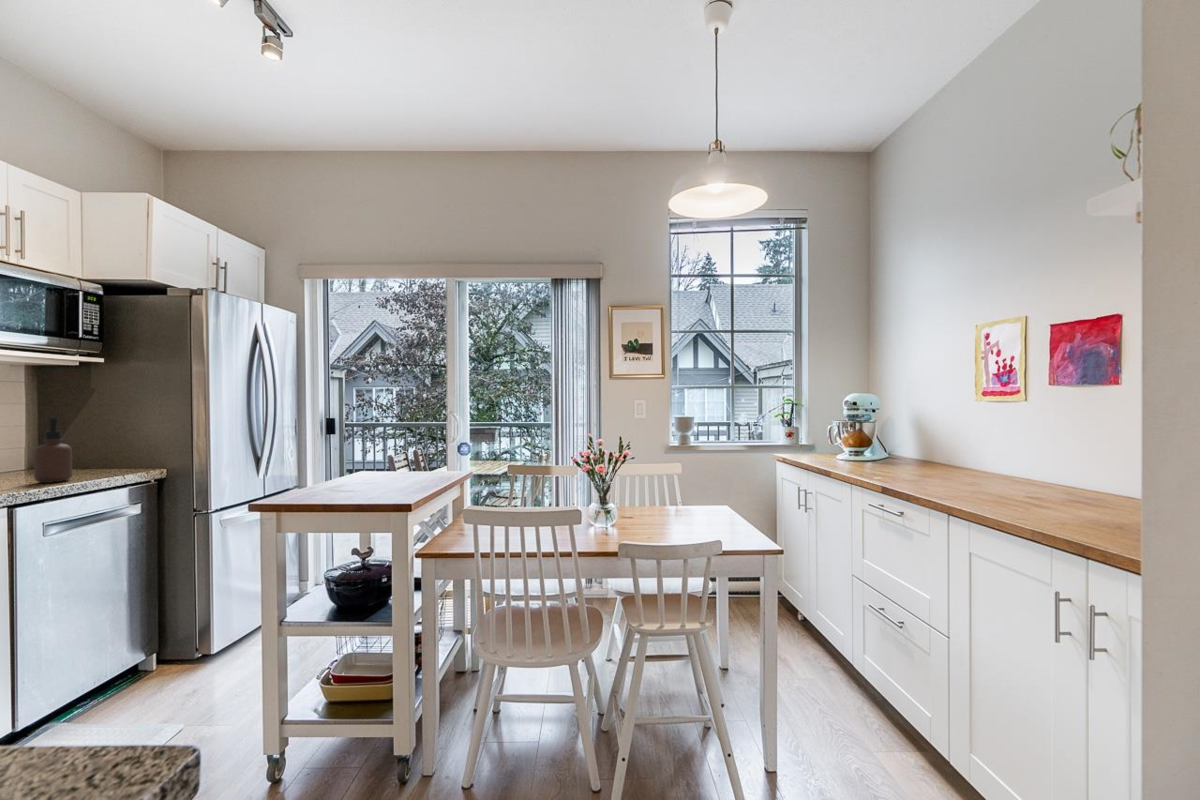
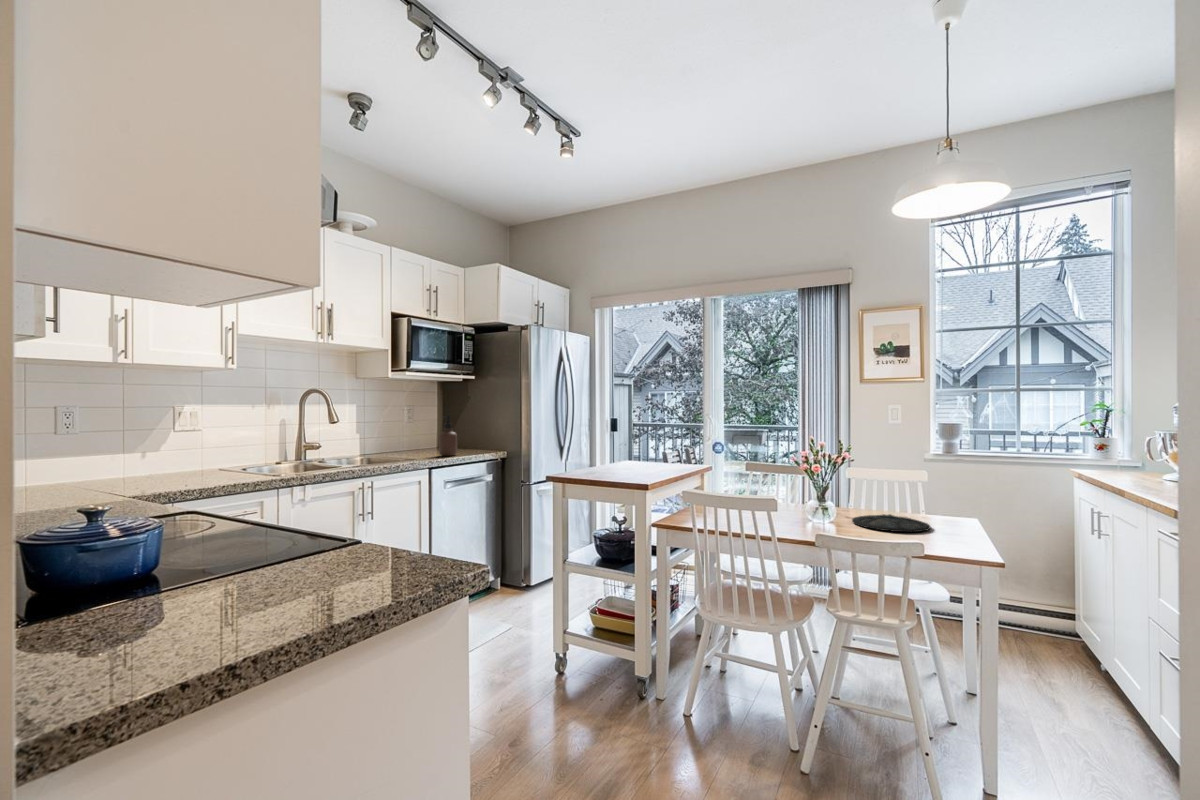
plate: none [634,511,706,530] -> present [852,514,930,532]

